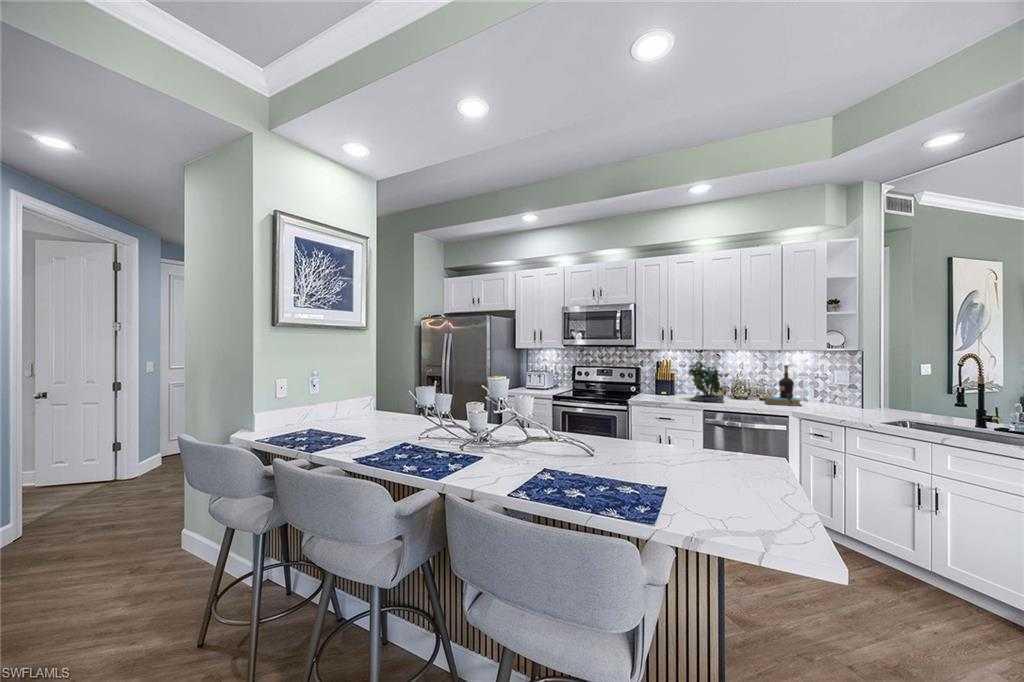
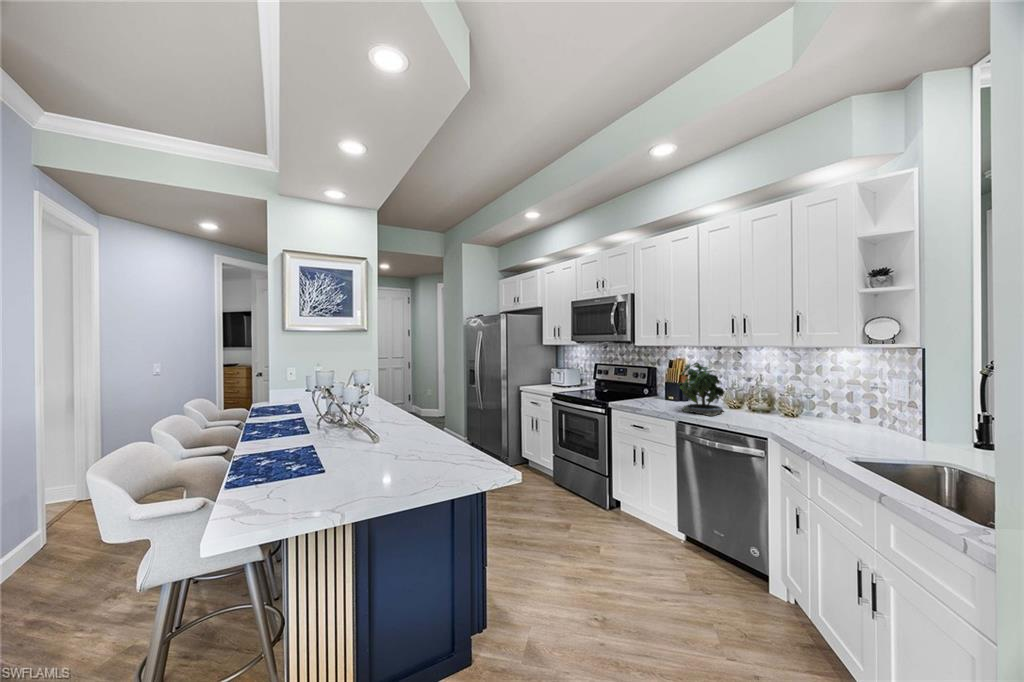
bottle: present [765,365,802,406] -> none [771,368,832,429]

